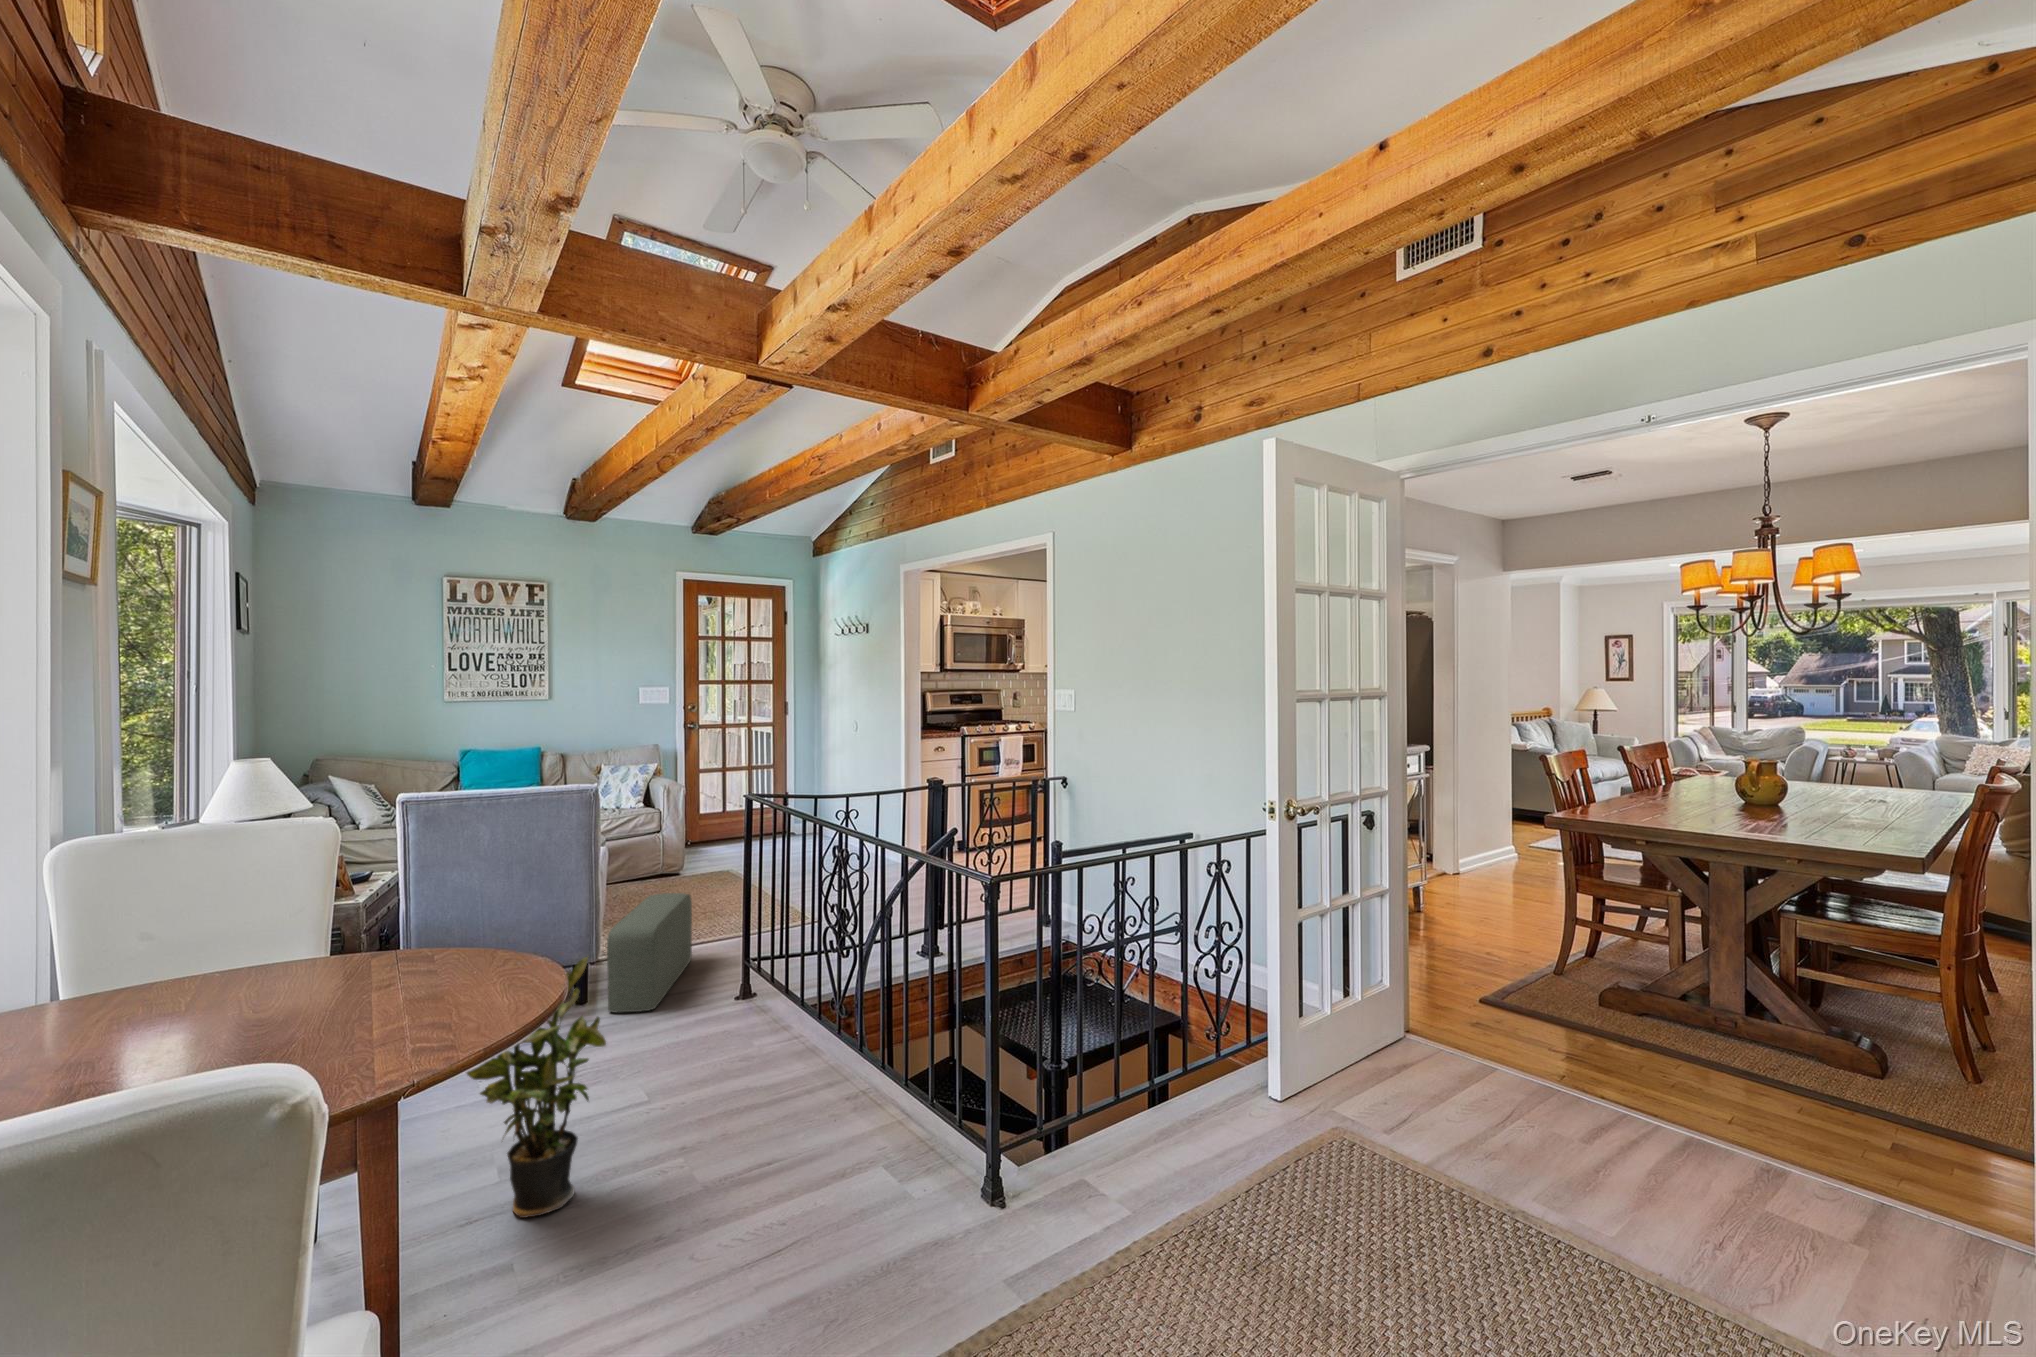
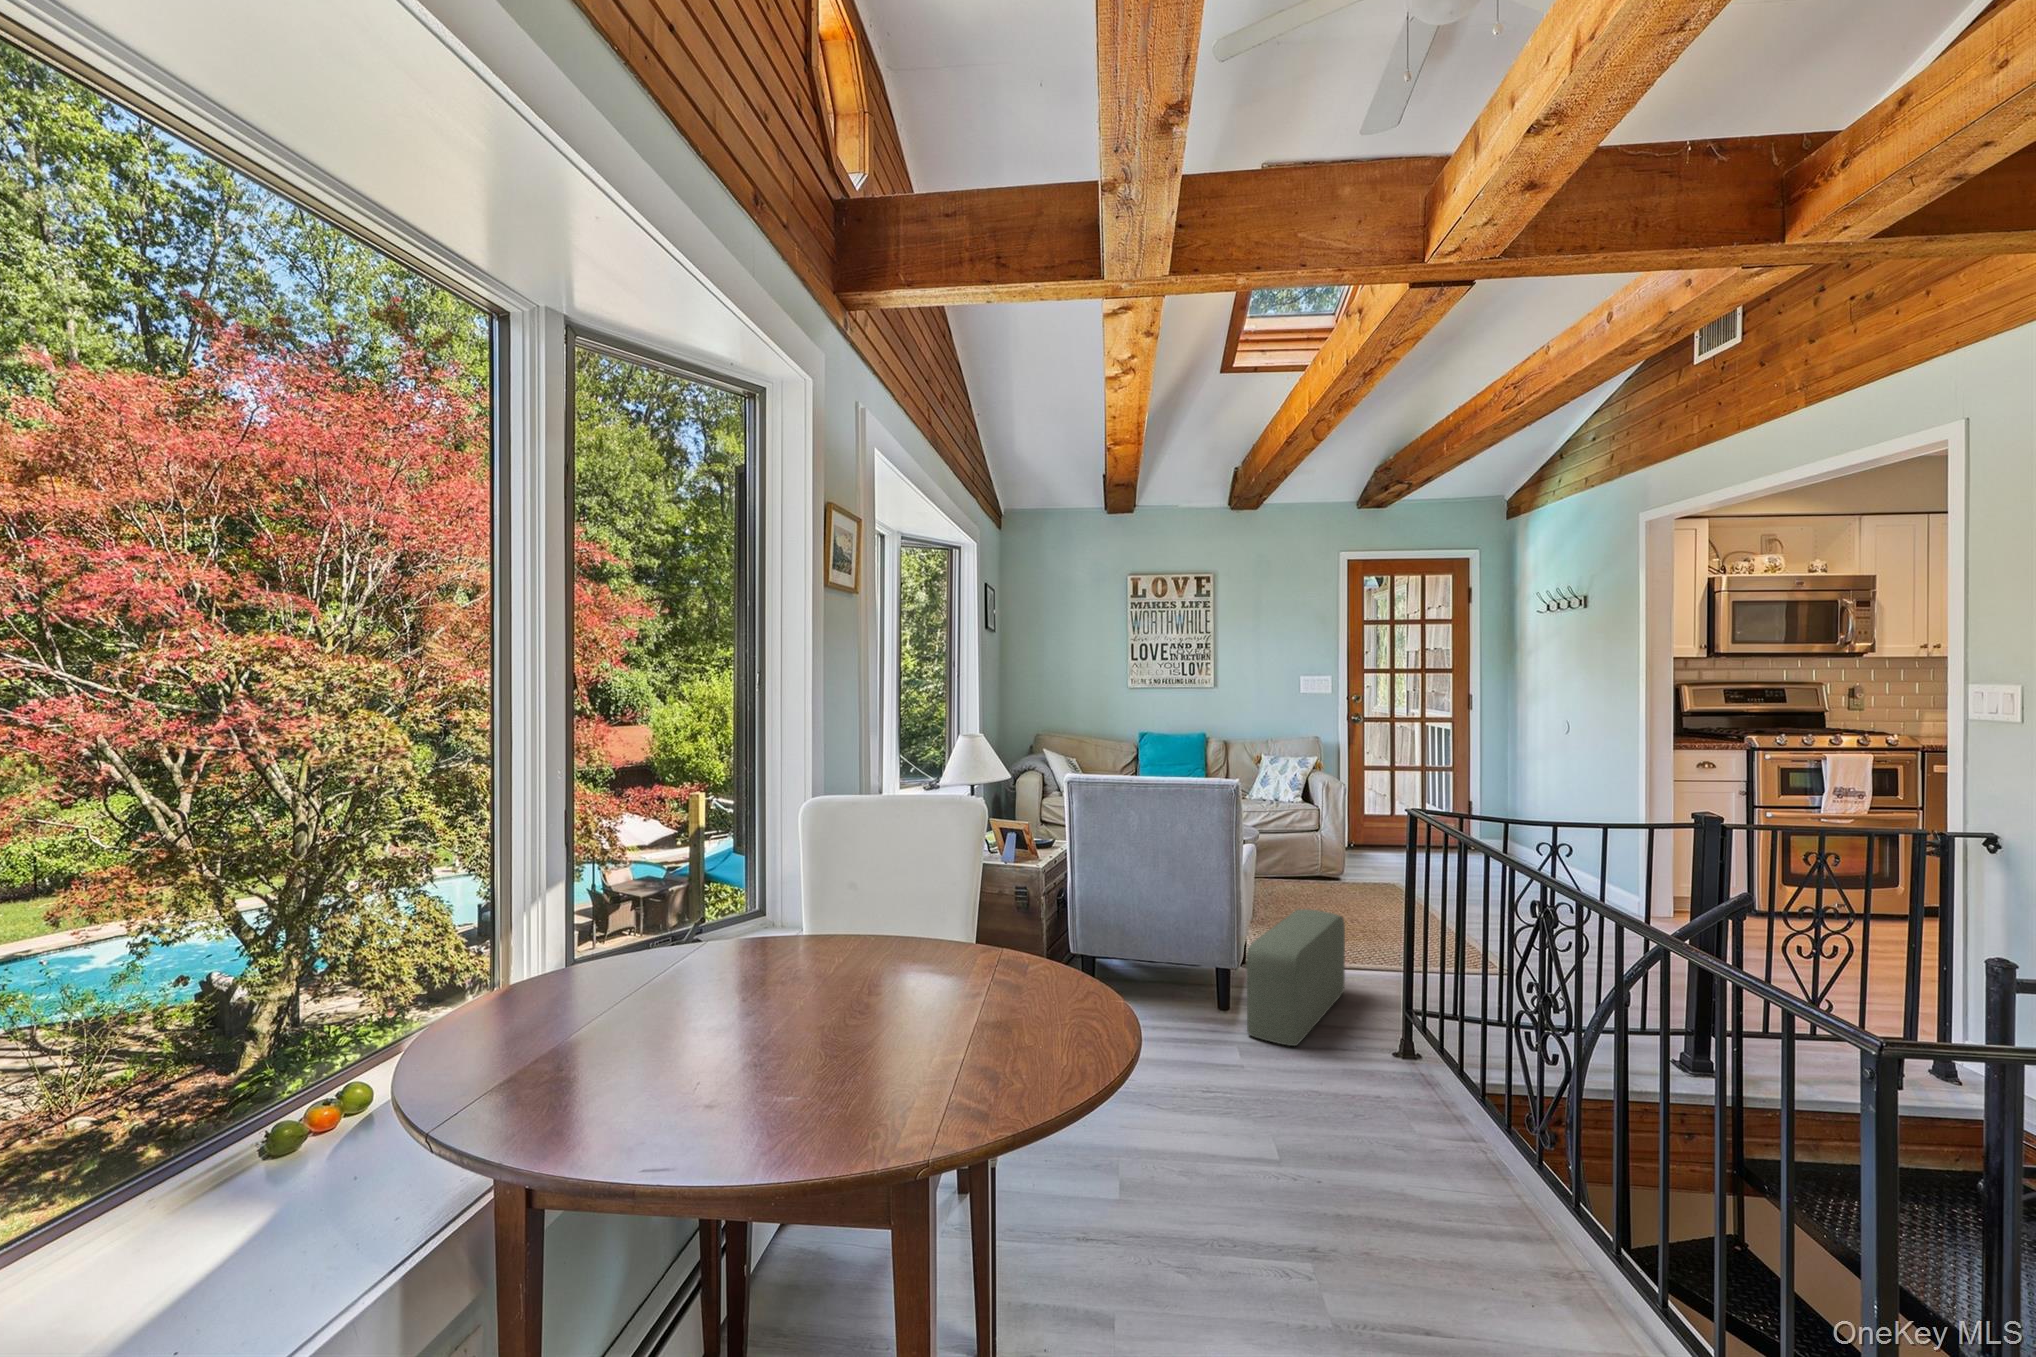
potted plant: present [467,957,606,1218] -> none [1066,983,1216,1286]

